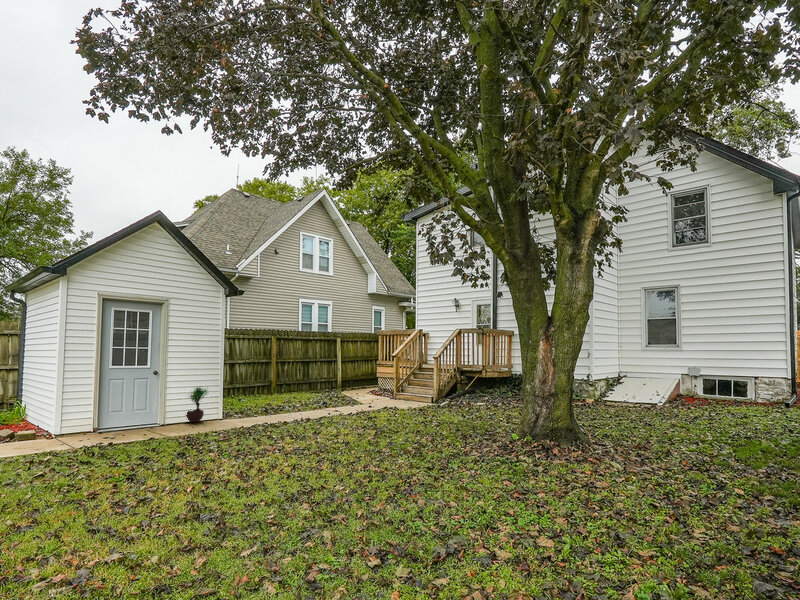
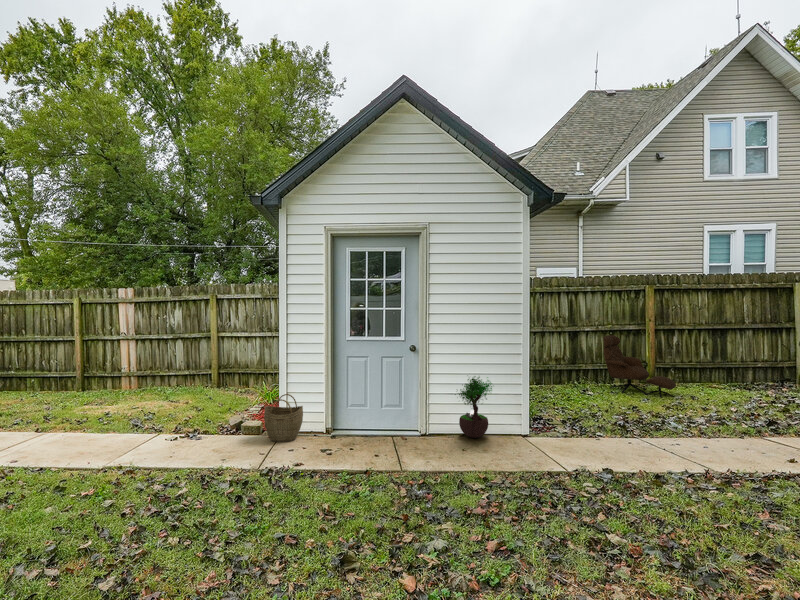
lounge chair: none [249,366,287,400] -> present [603,335,676,398]
woven basket: none [46,409,79,442] -> present [264,394,303,442]

